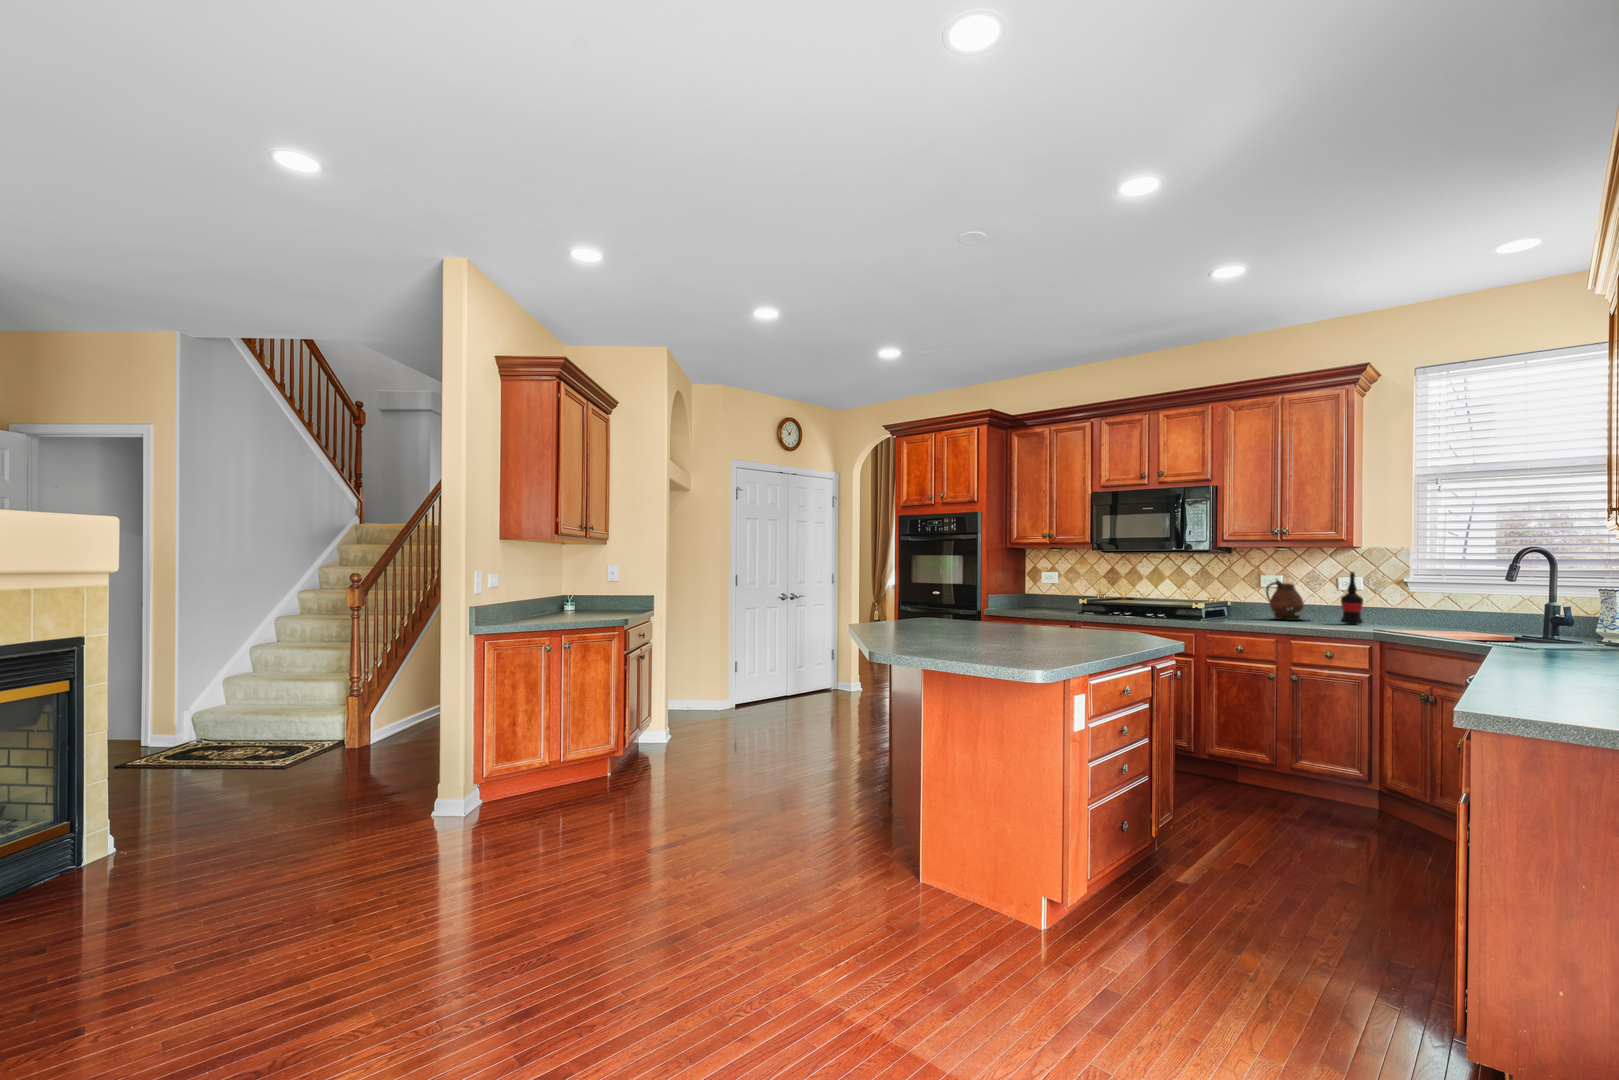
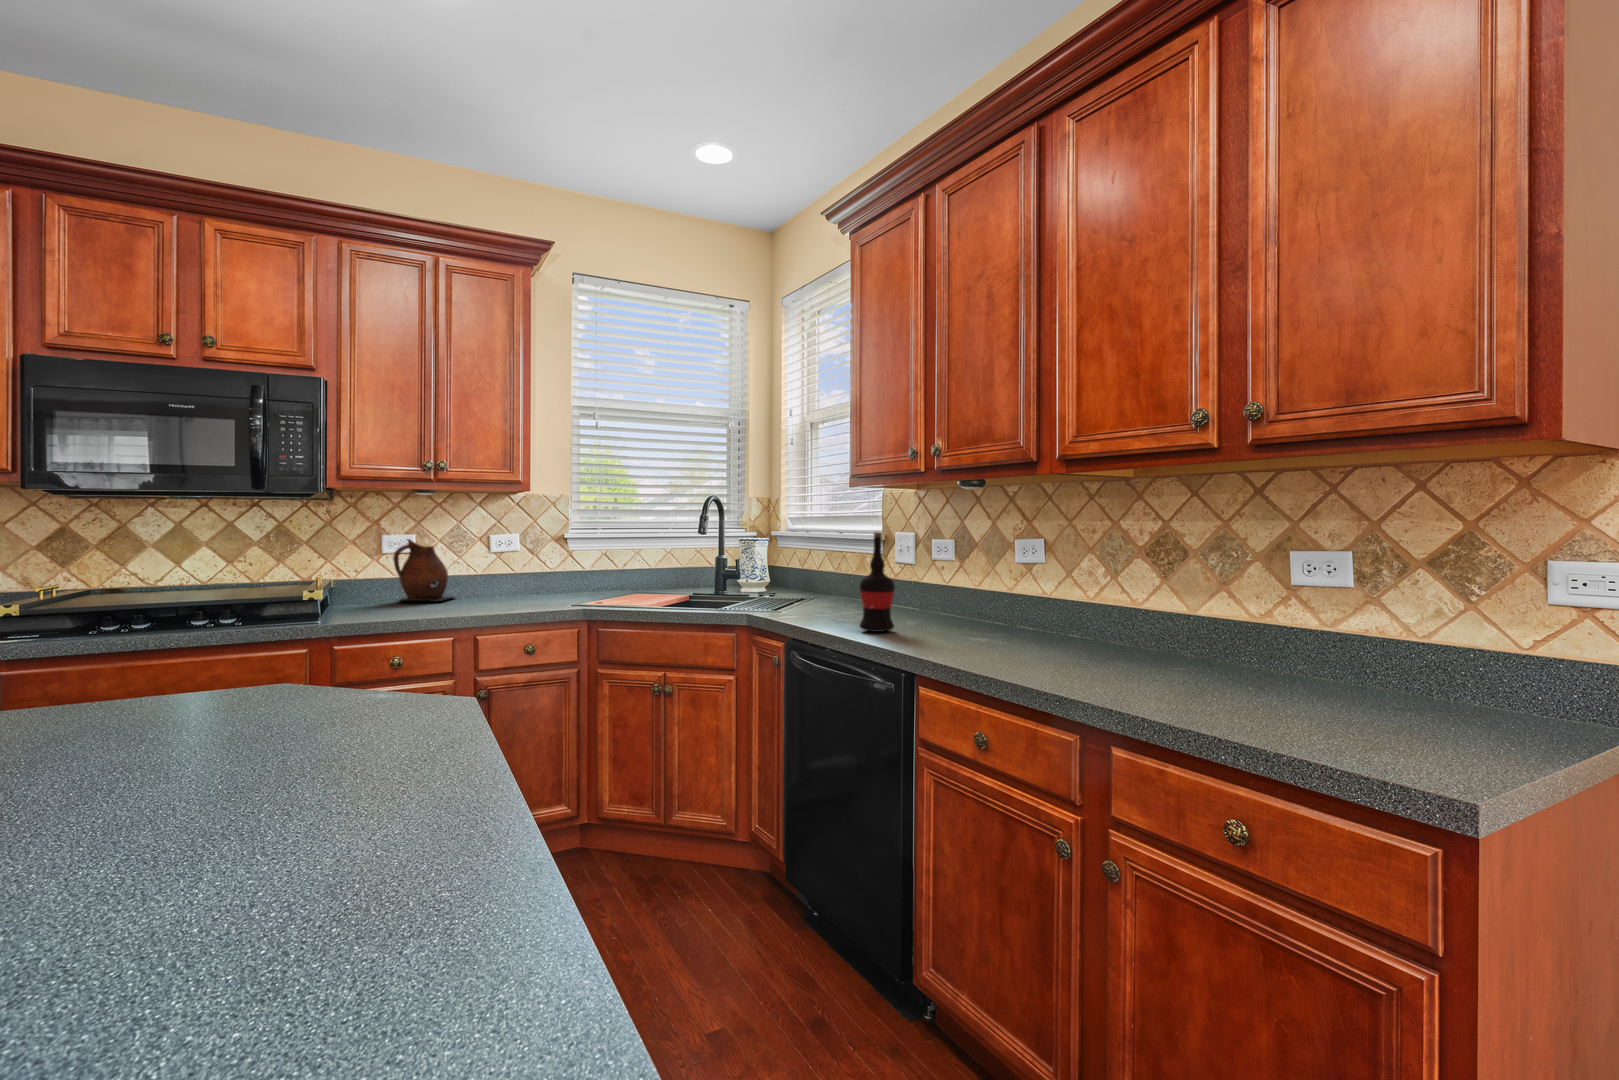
wine bottle: present [1341,572,1363,624] -> present [859,532,895,632]

